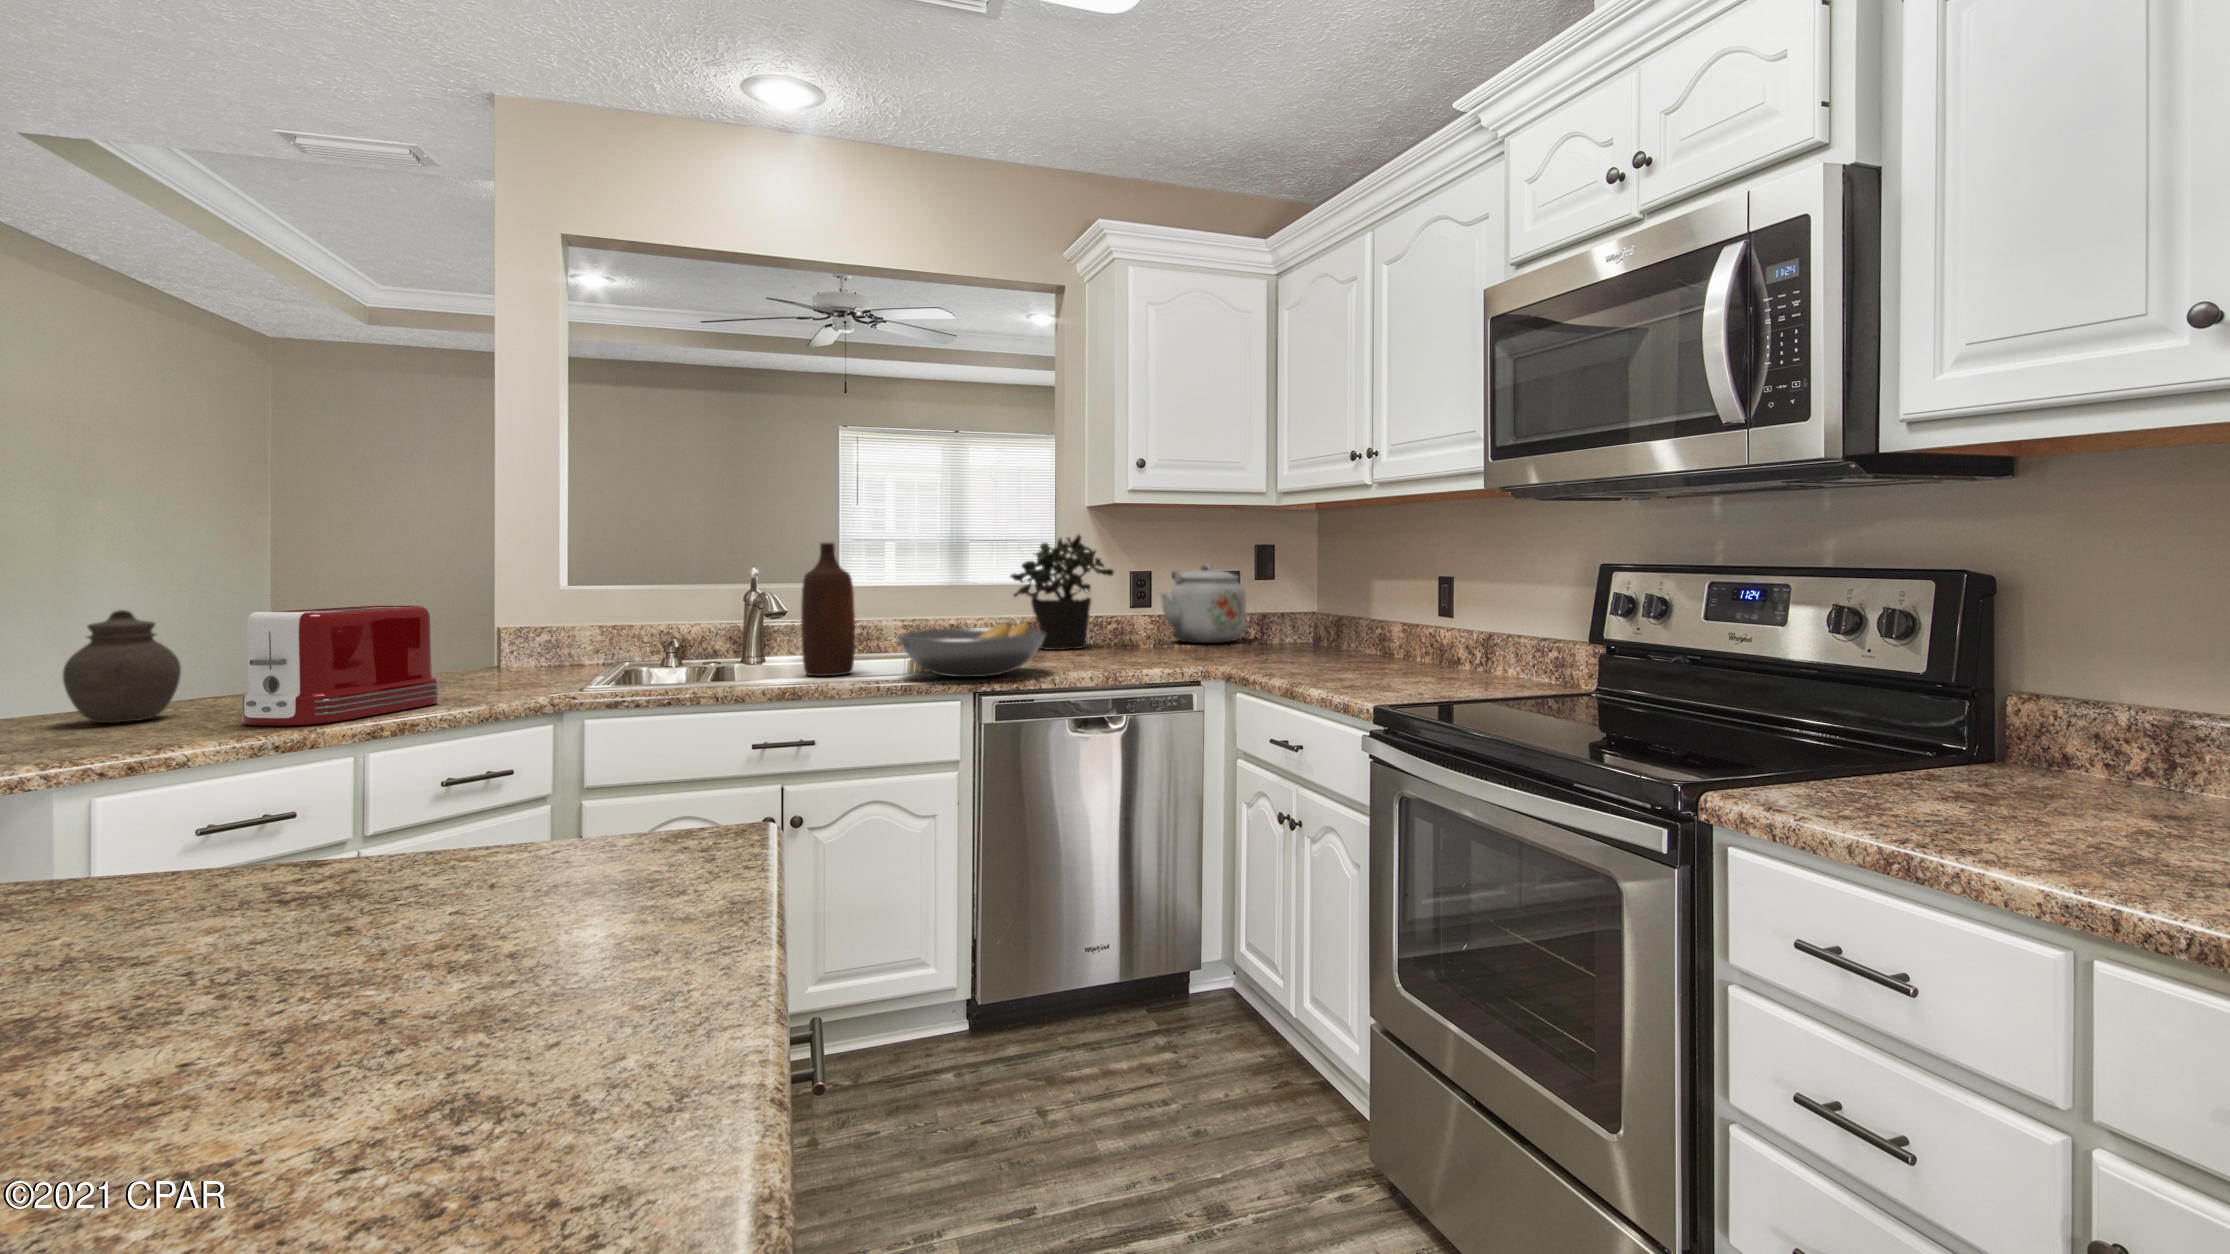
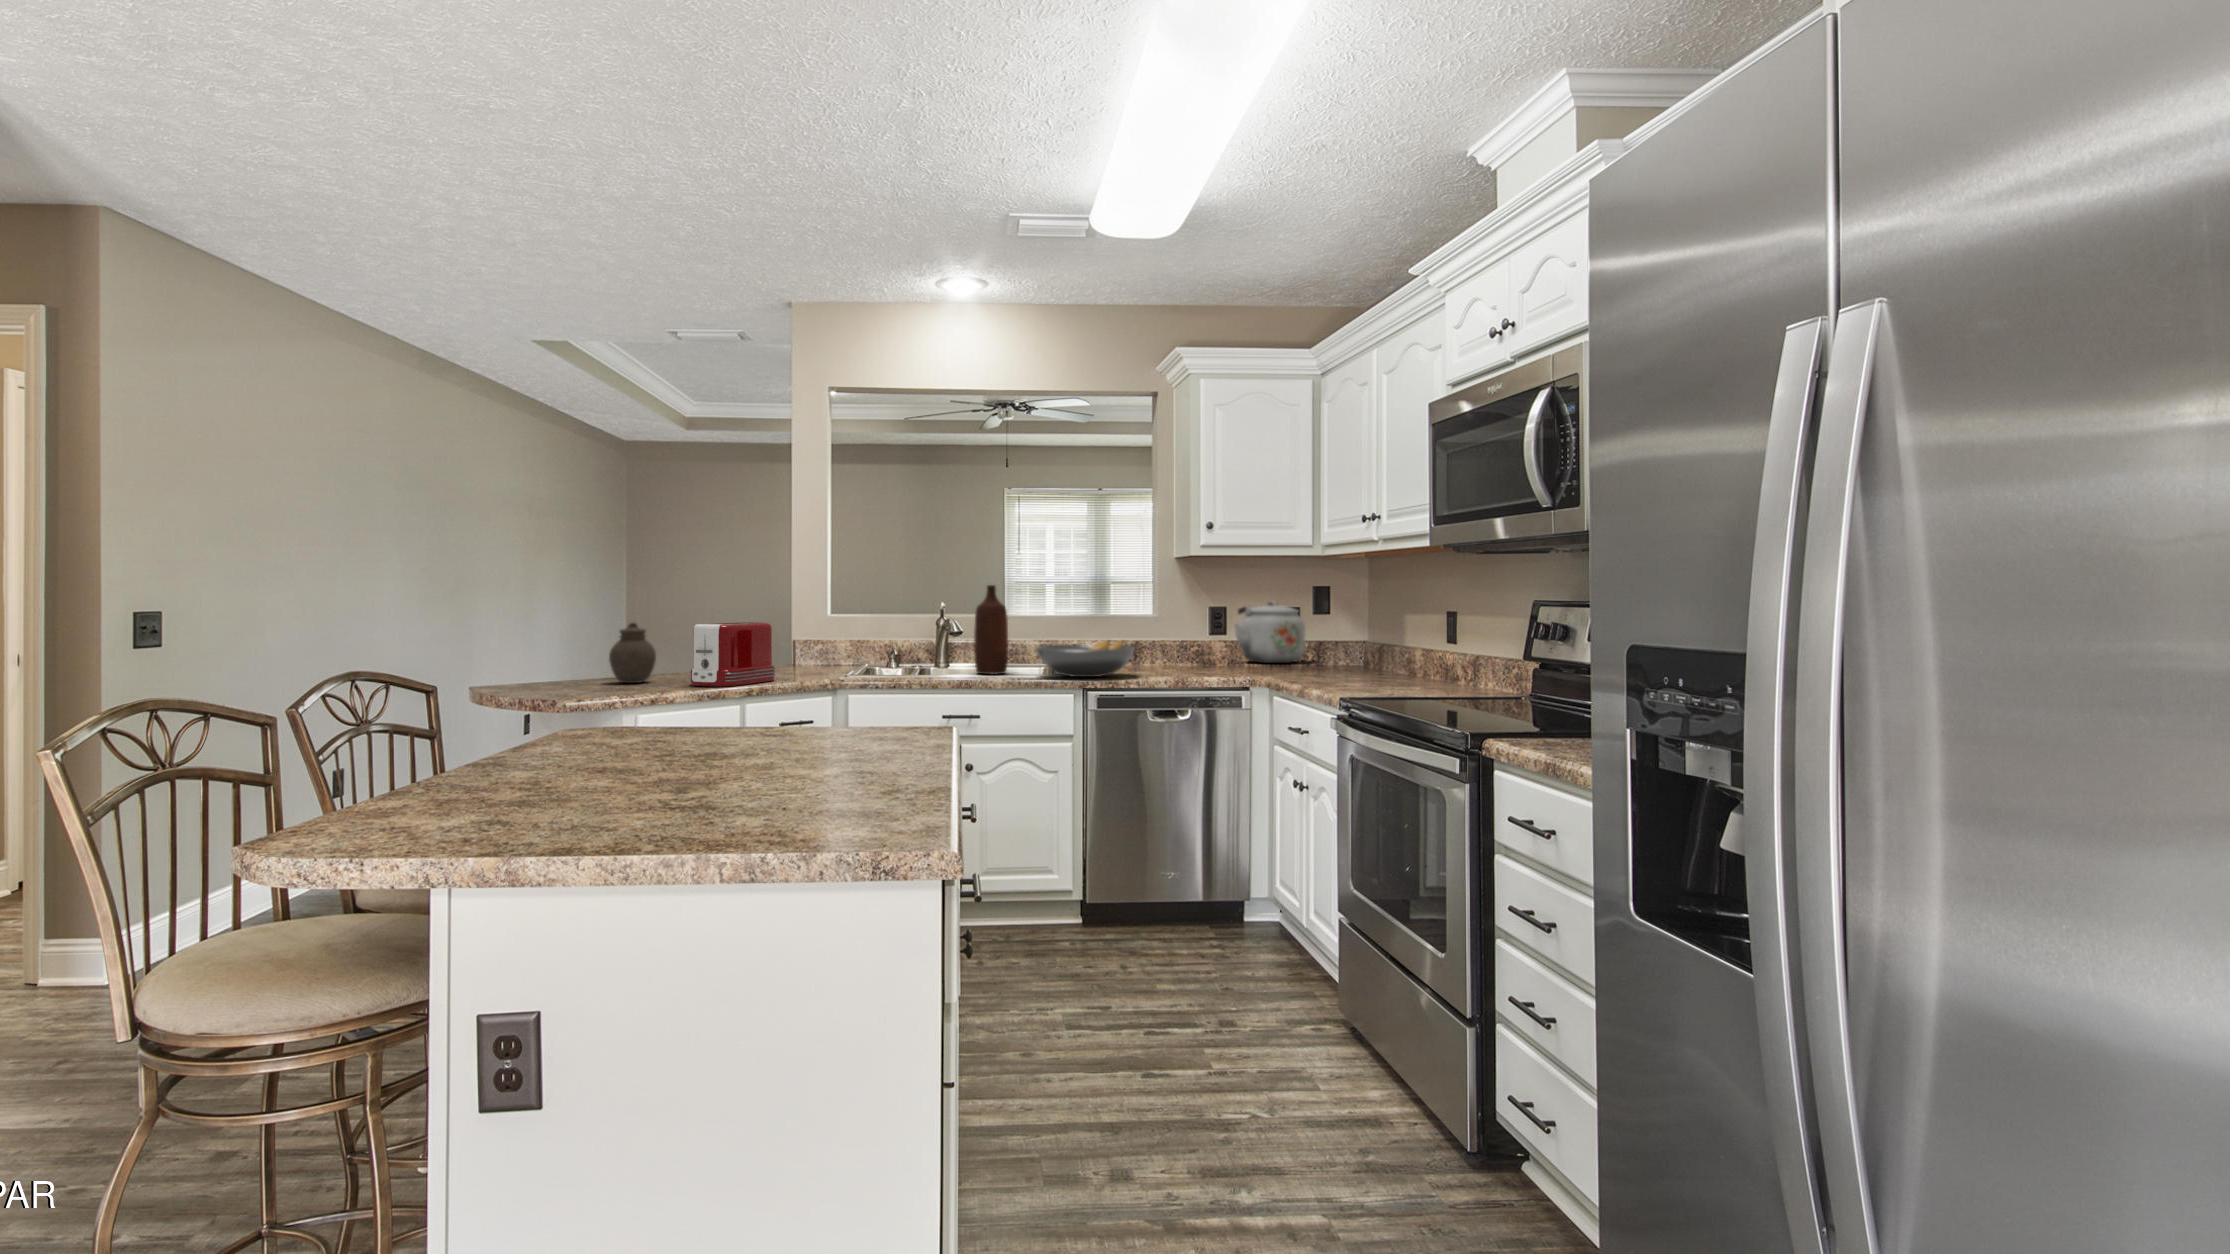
potted plant: present [1011,535,1114,650] -> none [1117,577,1196,665]

